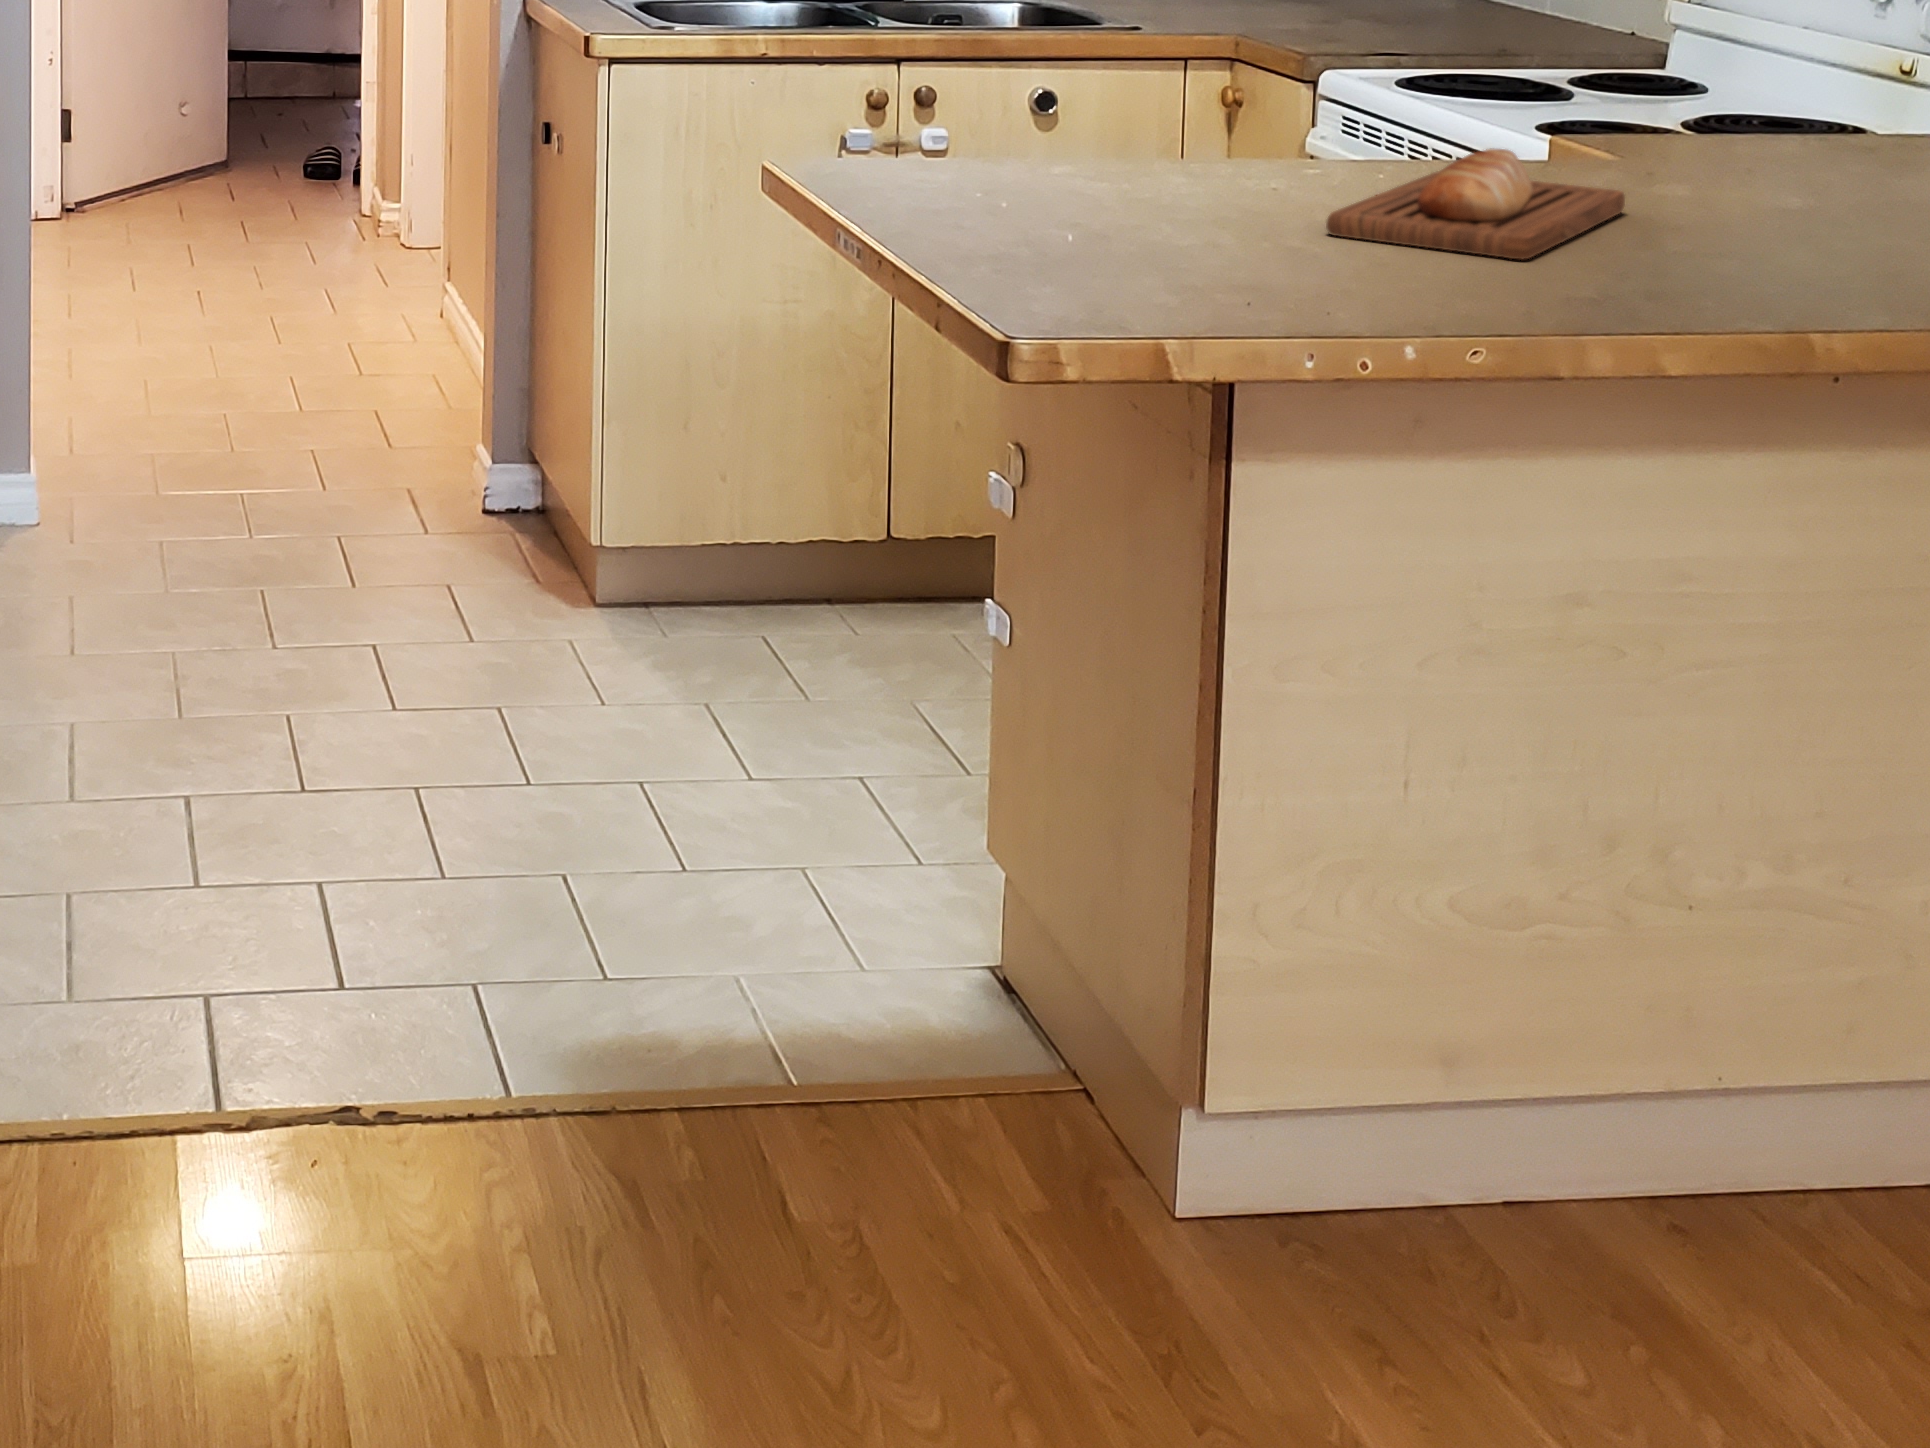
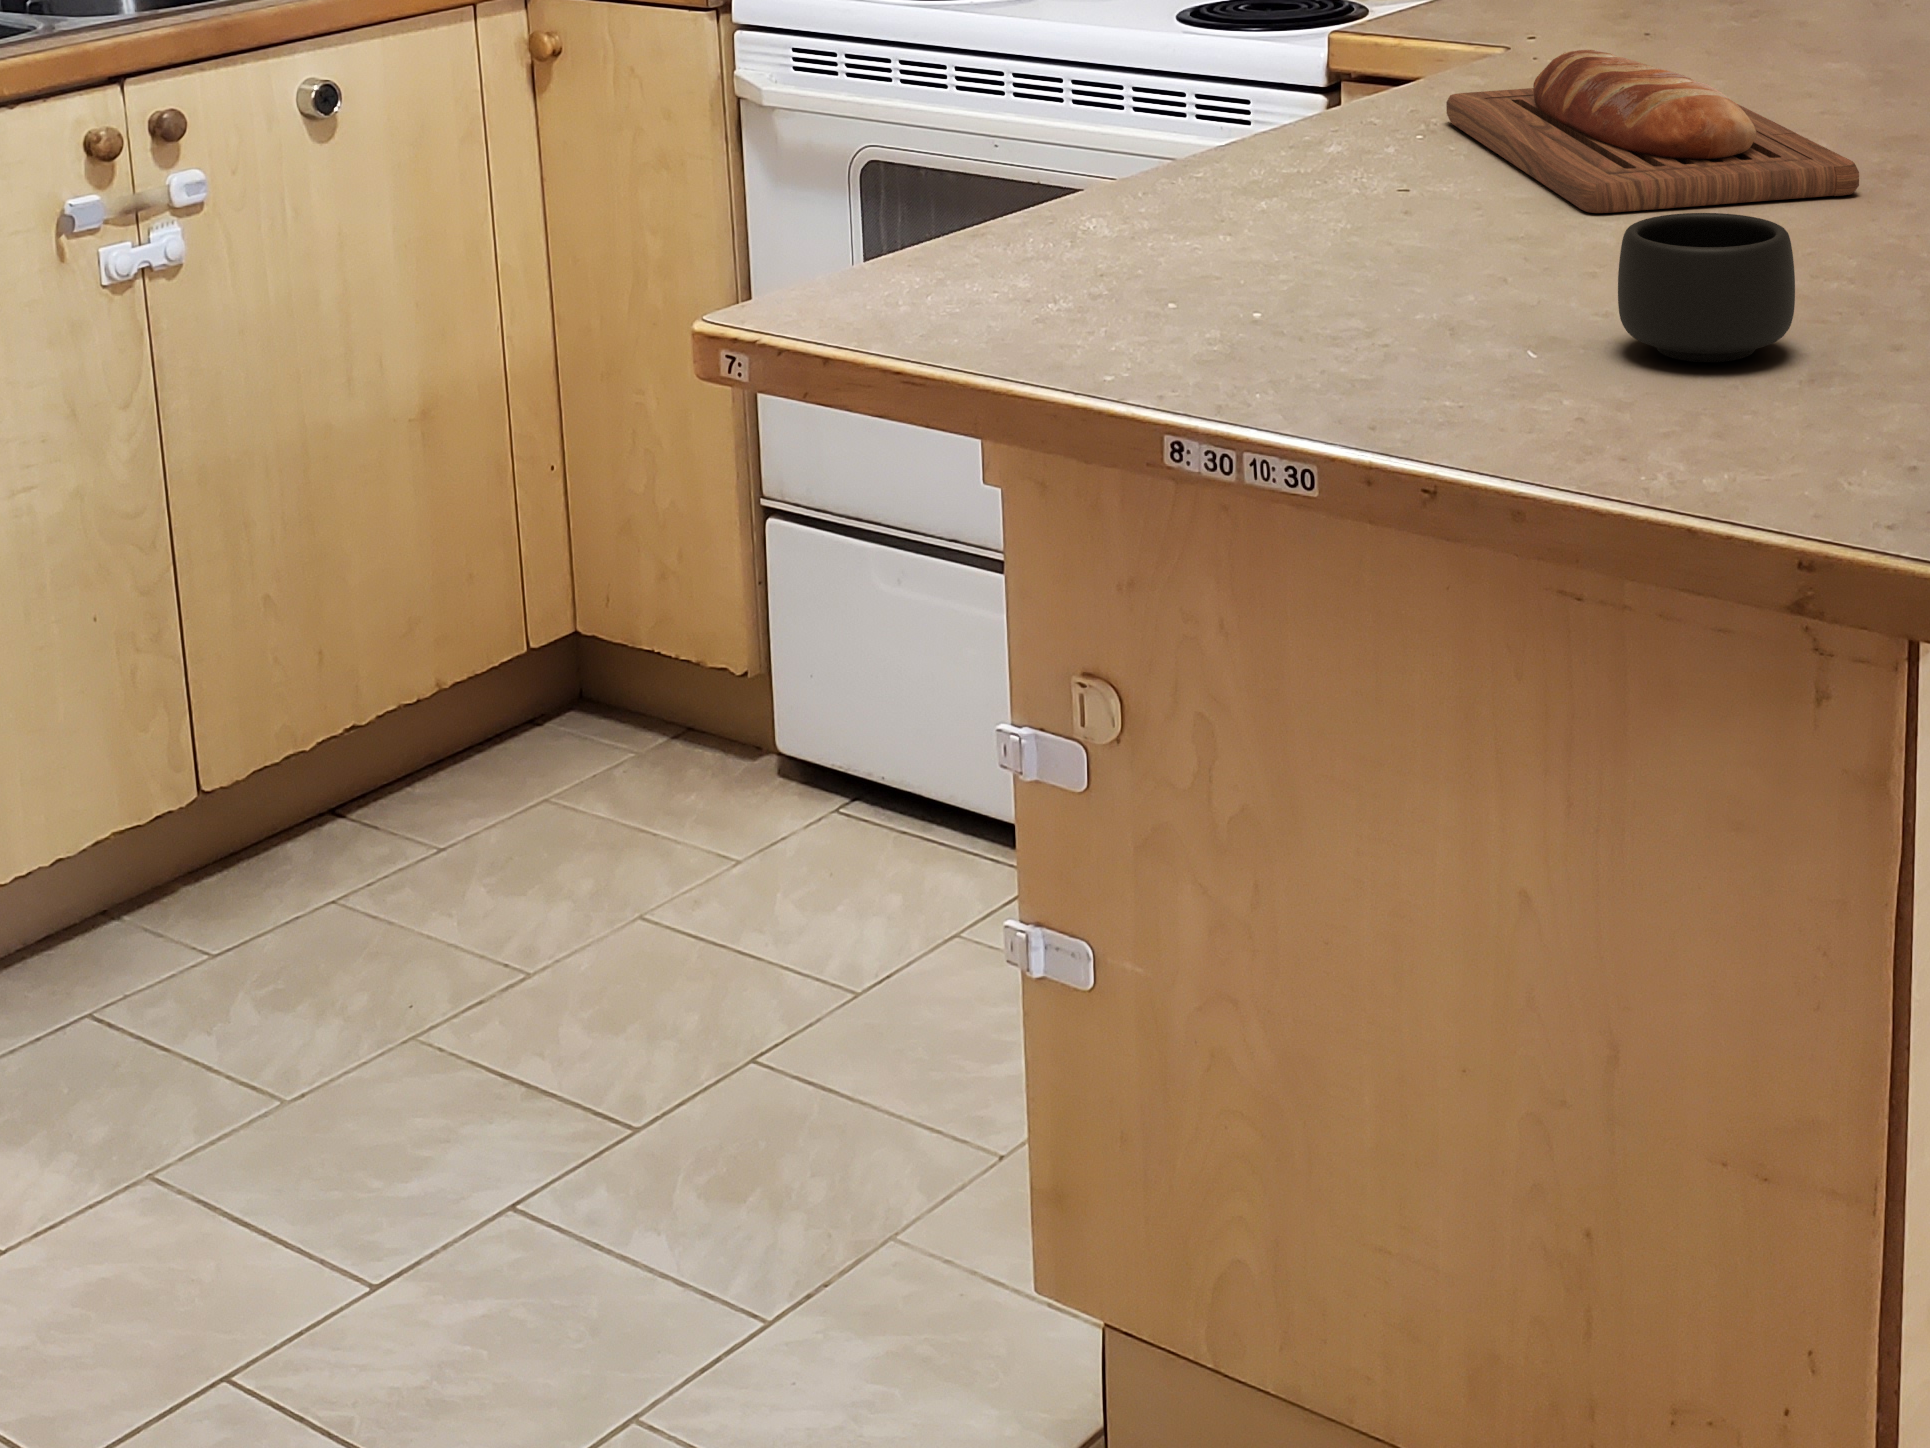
mug: none [1075,196,1206,287] -> present [1618,213,1795,362]

